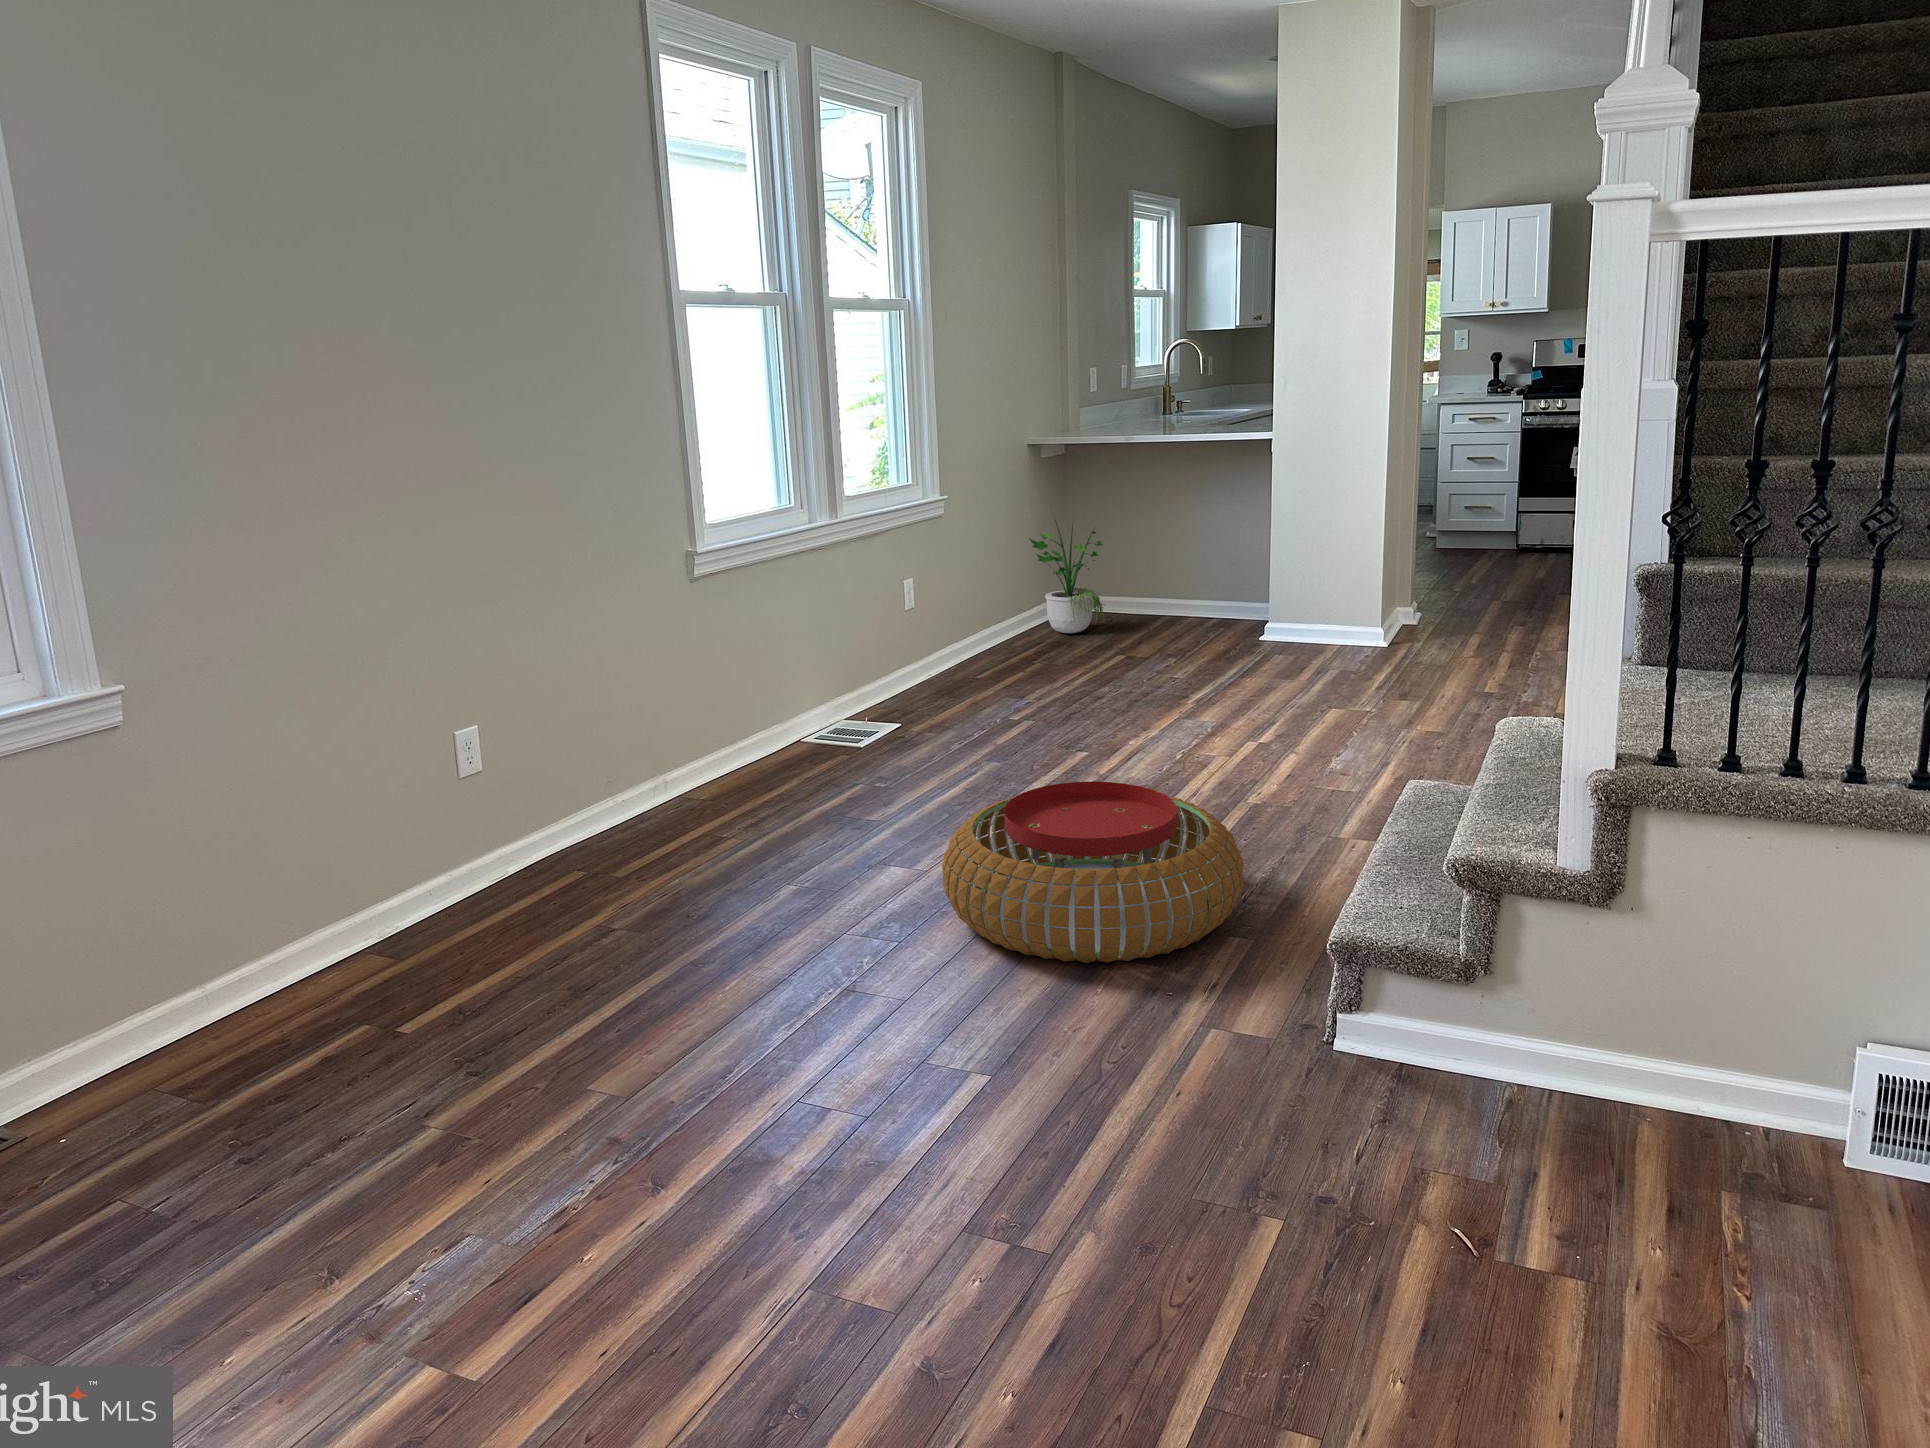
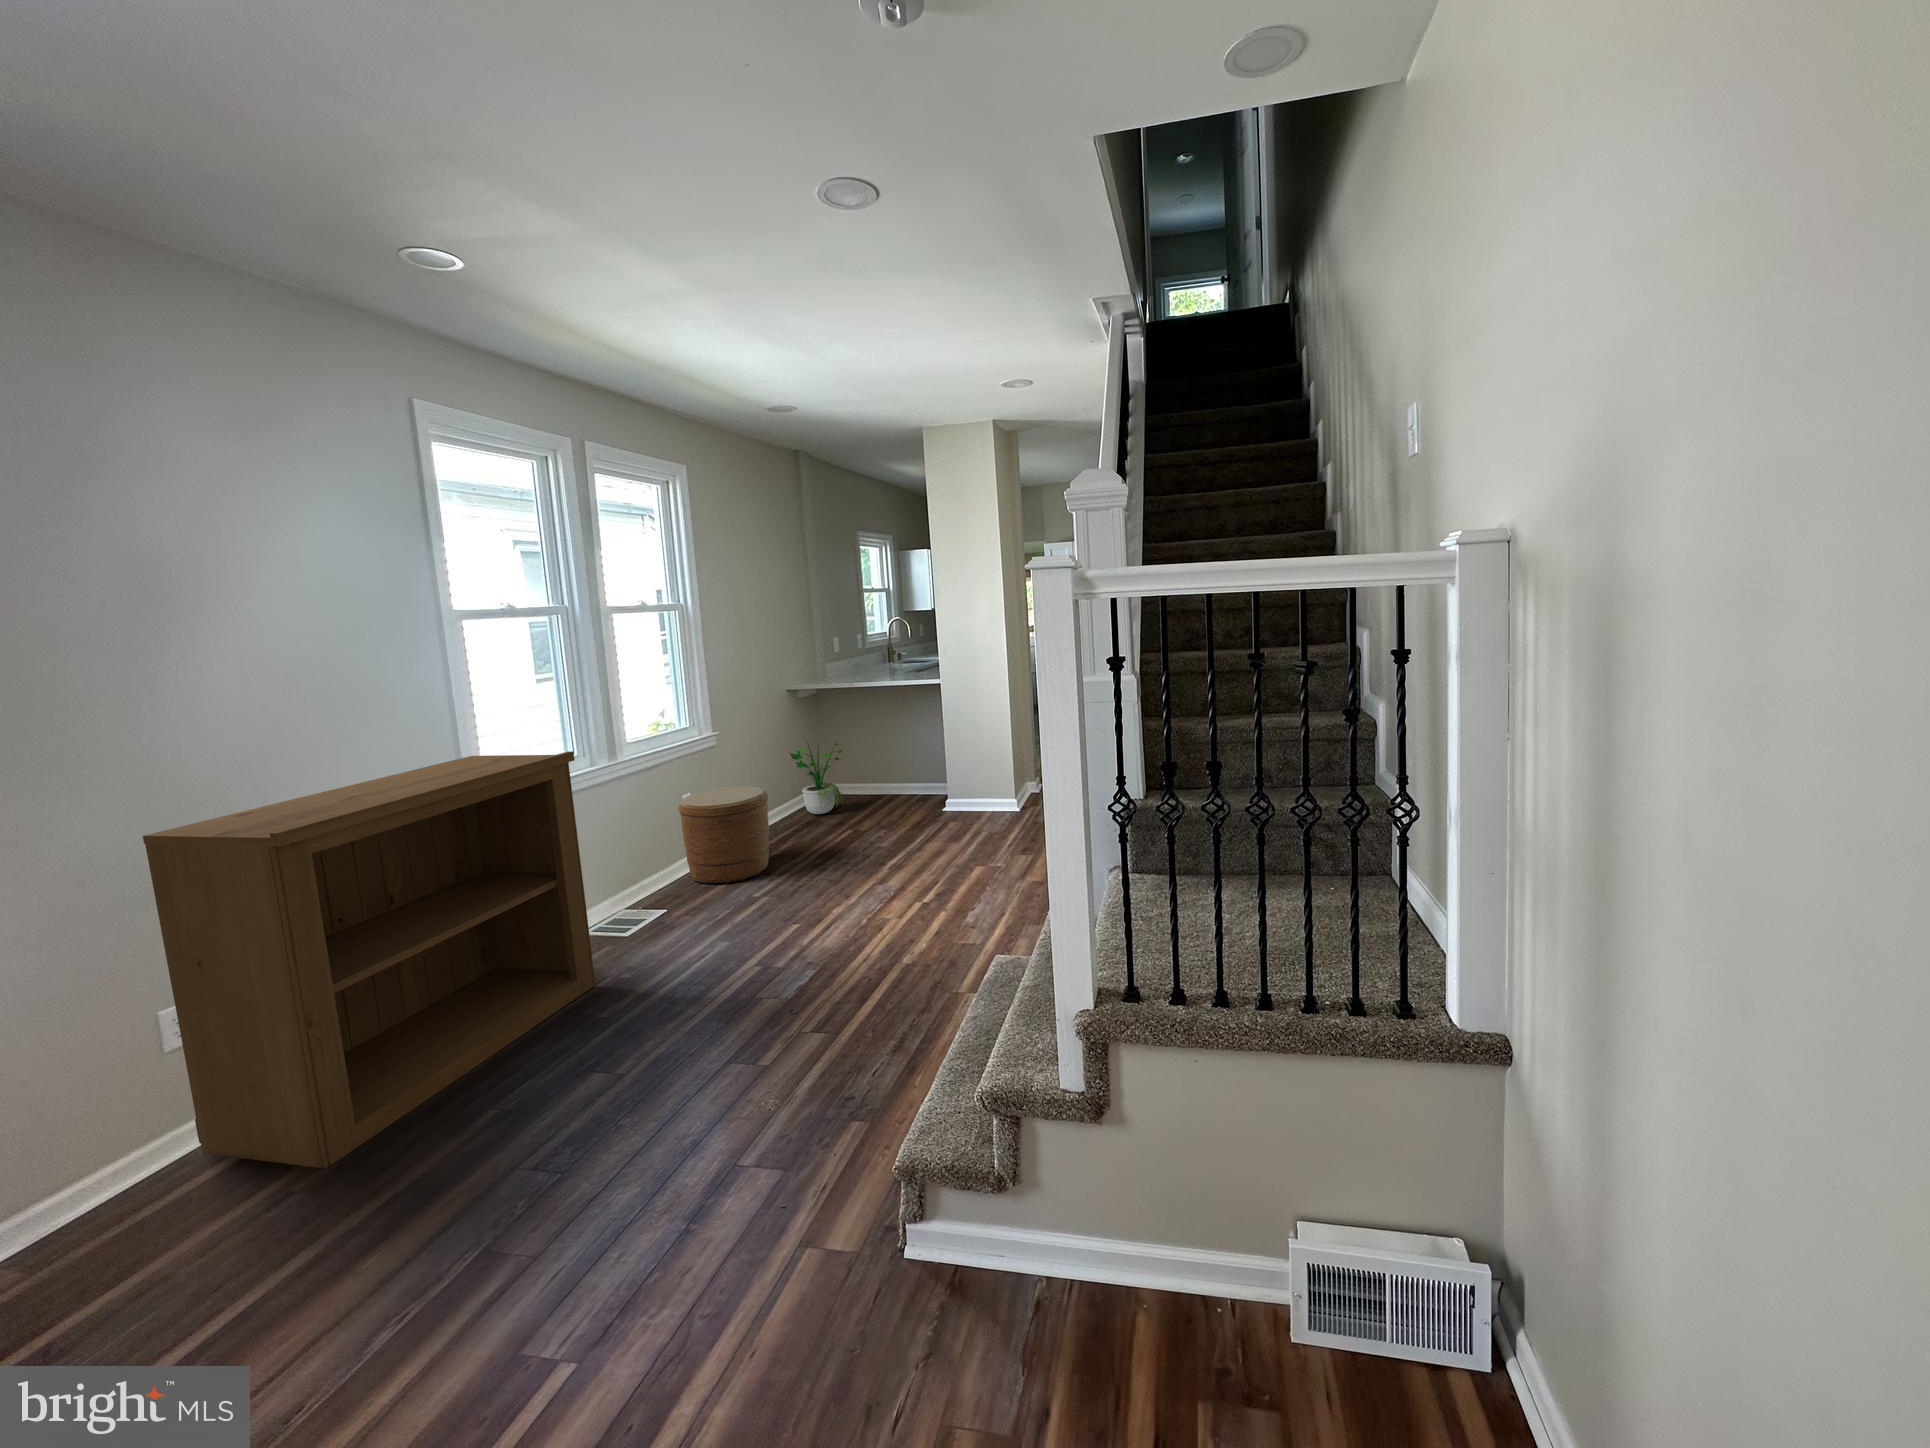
bookshelf: none [458,482,848,911] -> present [143,751,595,1168]
woven basket: none [904,572,1024,702] -> present [678,786,769,883]
pouf: present [942,782,1243,963] -> none [610,986,867,1176]

